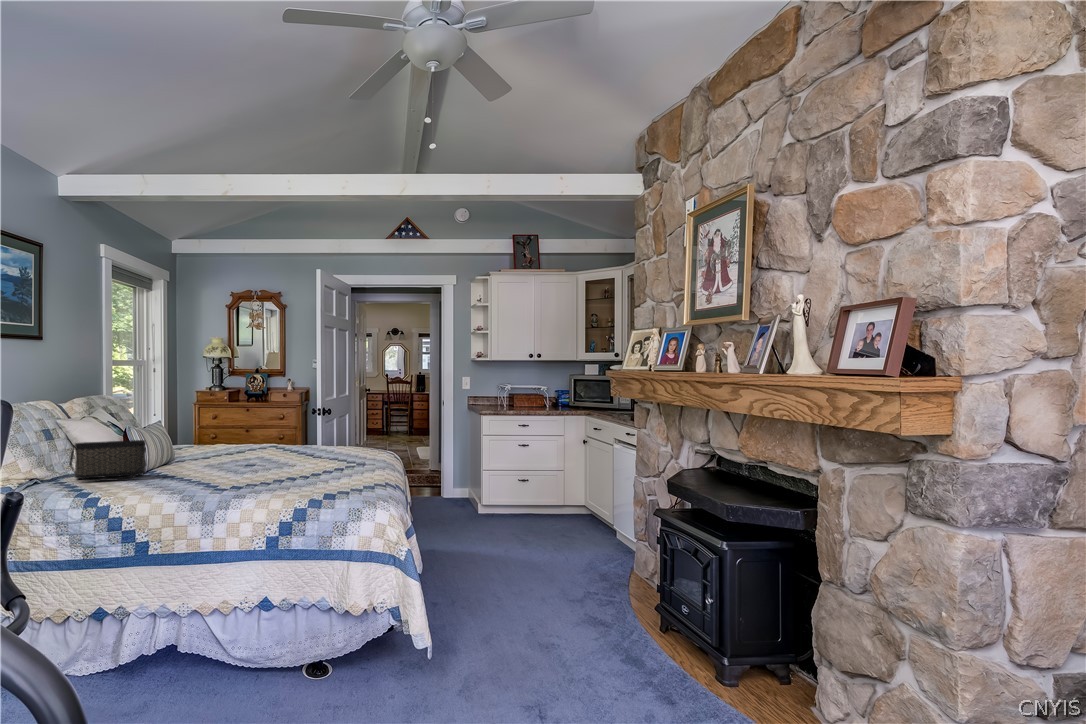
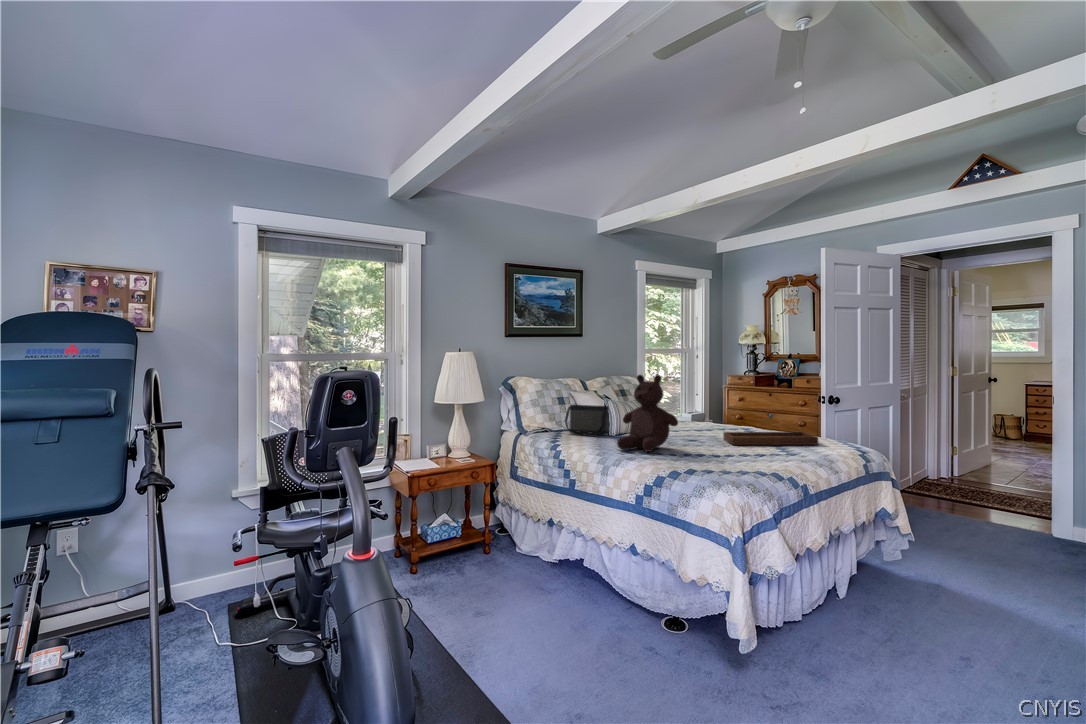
teddy bear: none [197,402,272,489] -> present [617,375,678,452]
tray: none [287,432,375,466] -> present [723,414,818,445]

